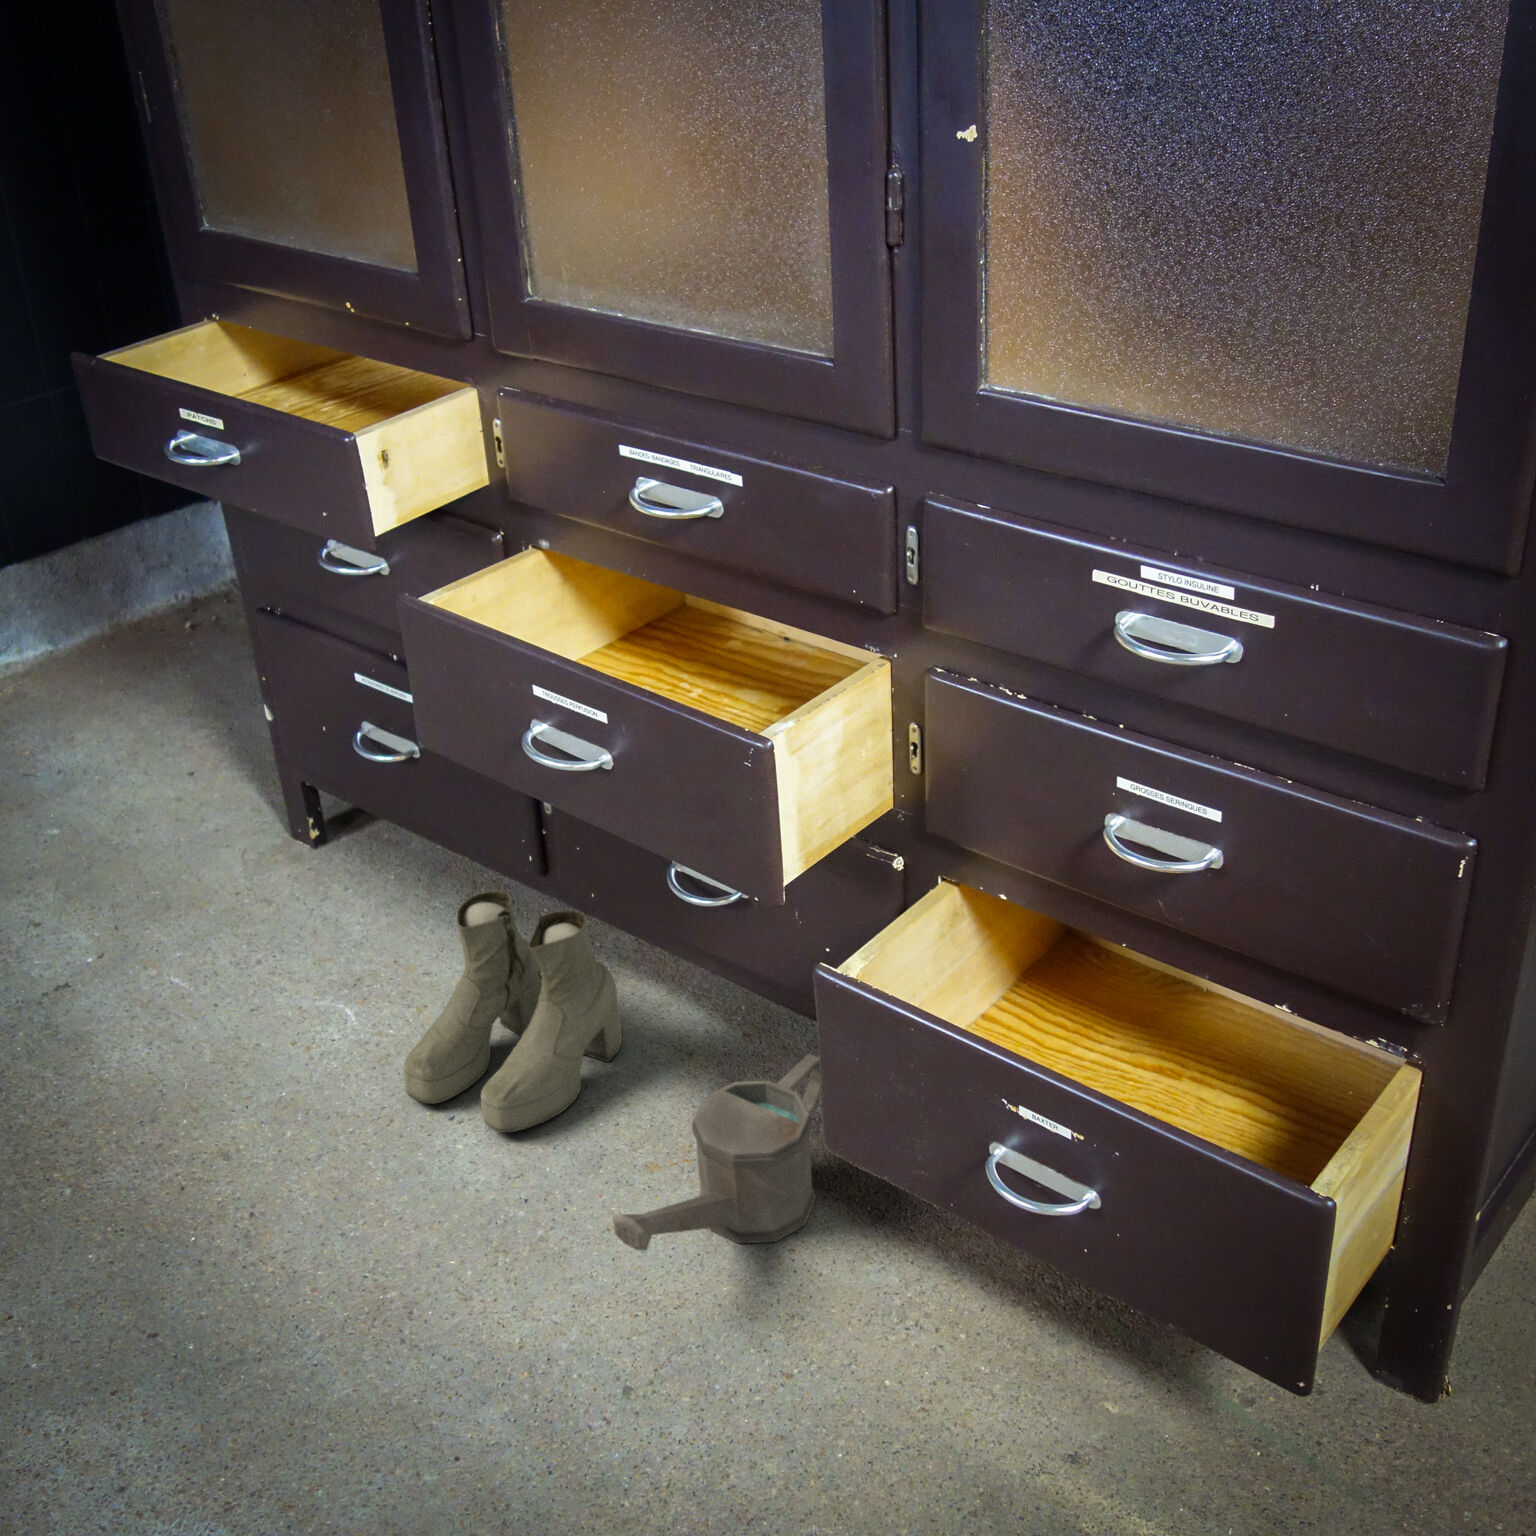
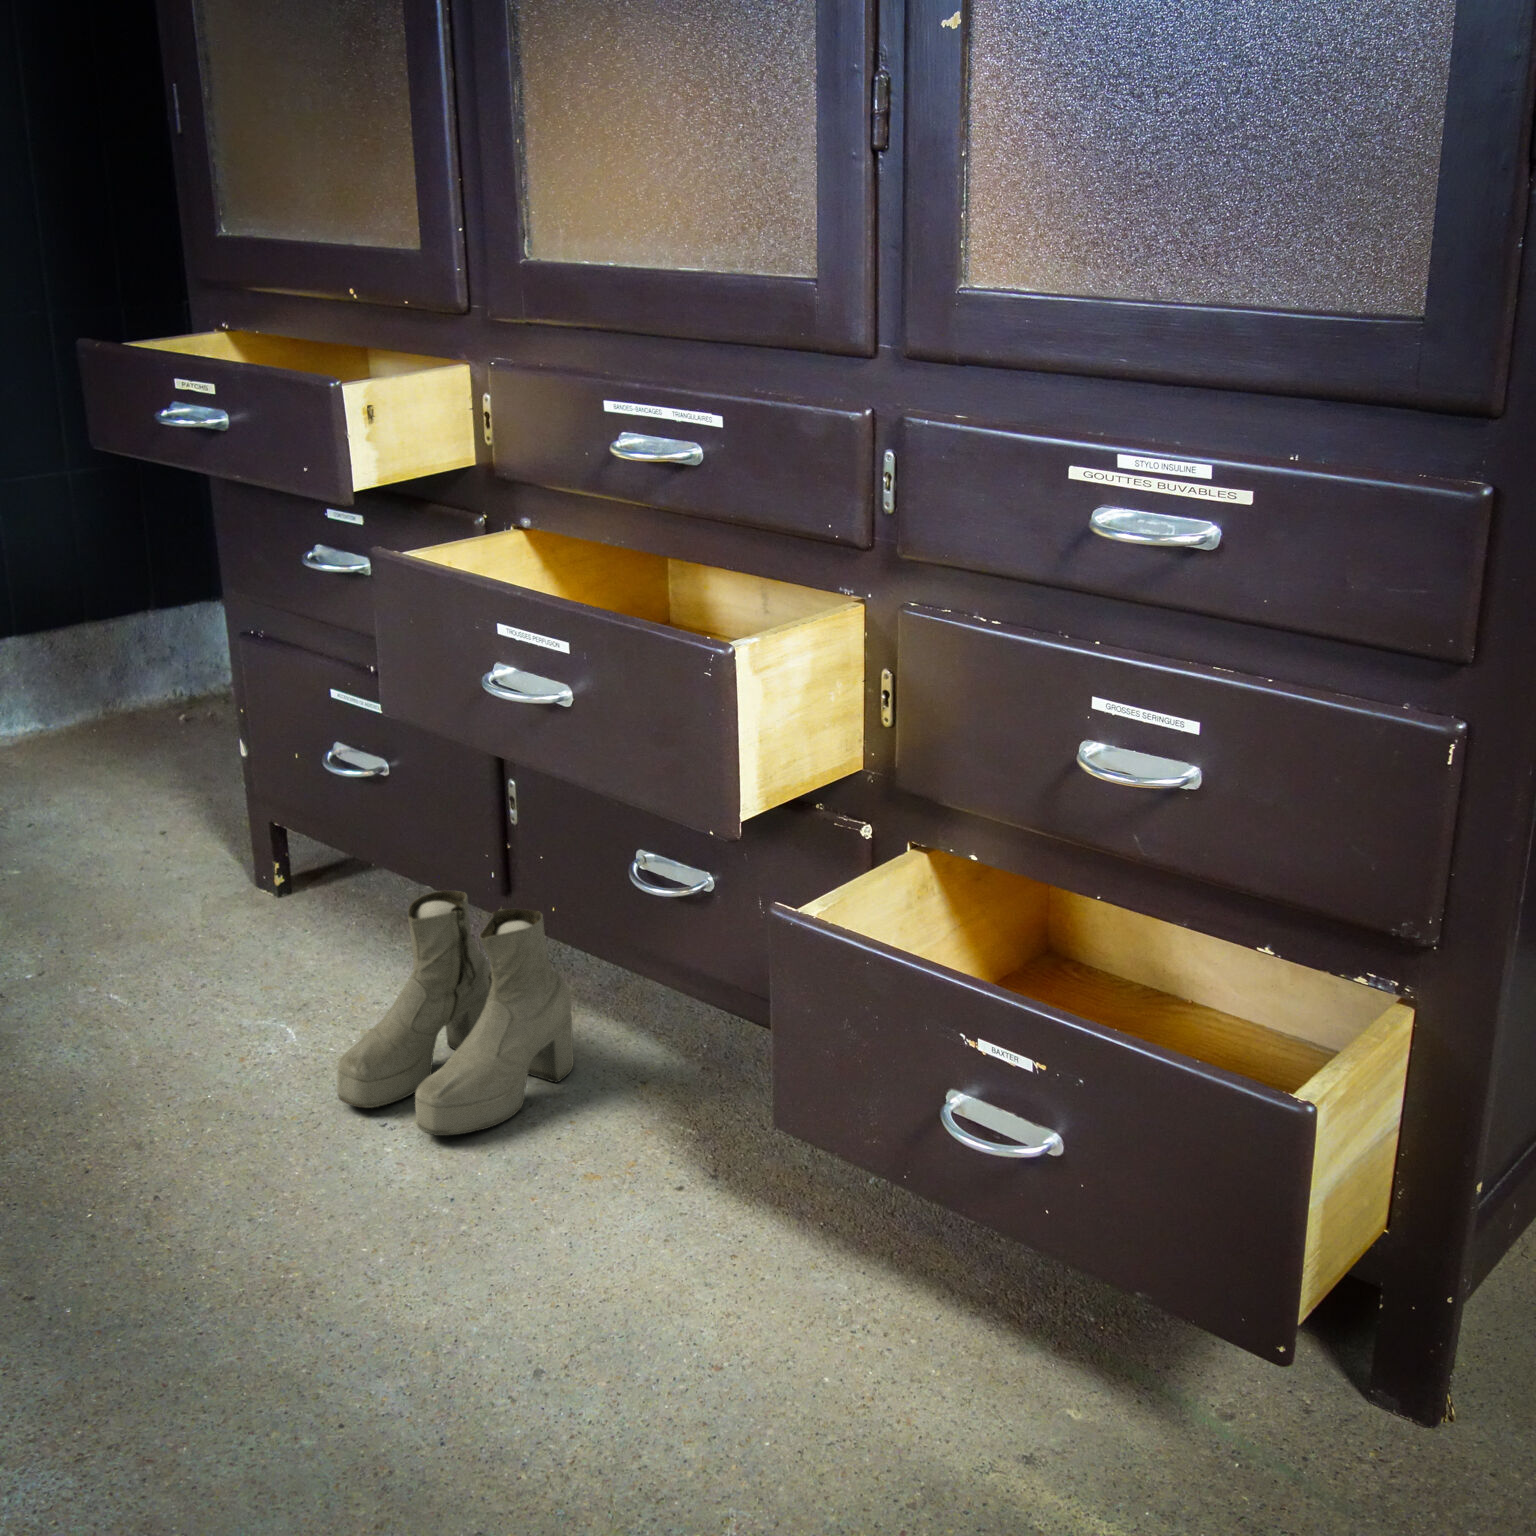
watering can: present [613,1054,820,1251] -> none [537,1056,782,1247]

